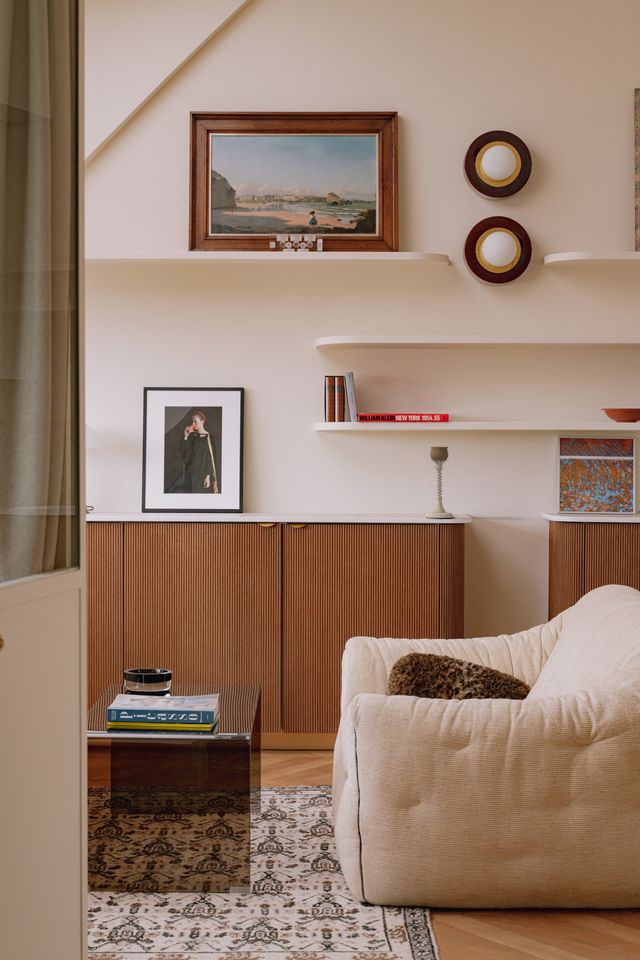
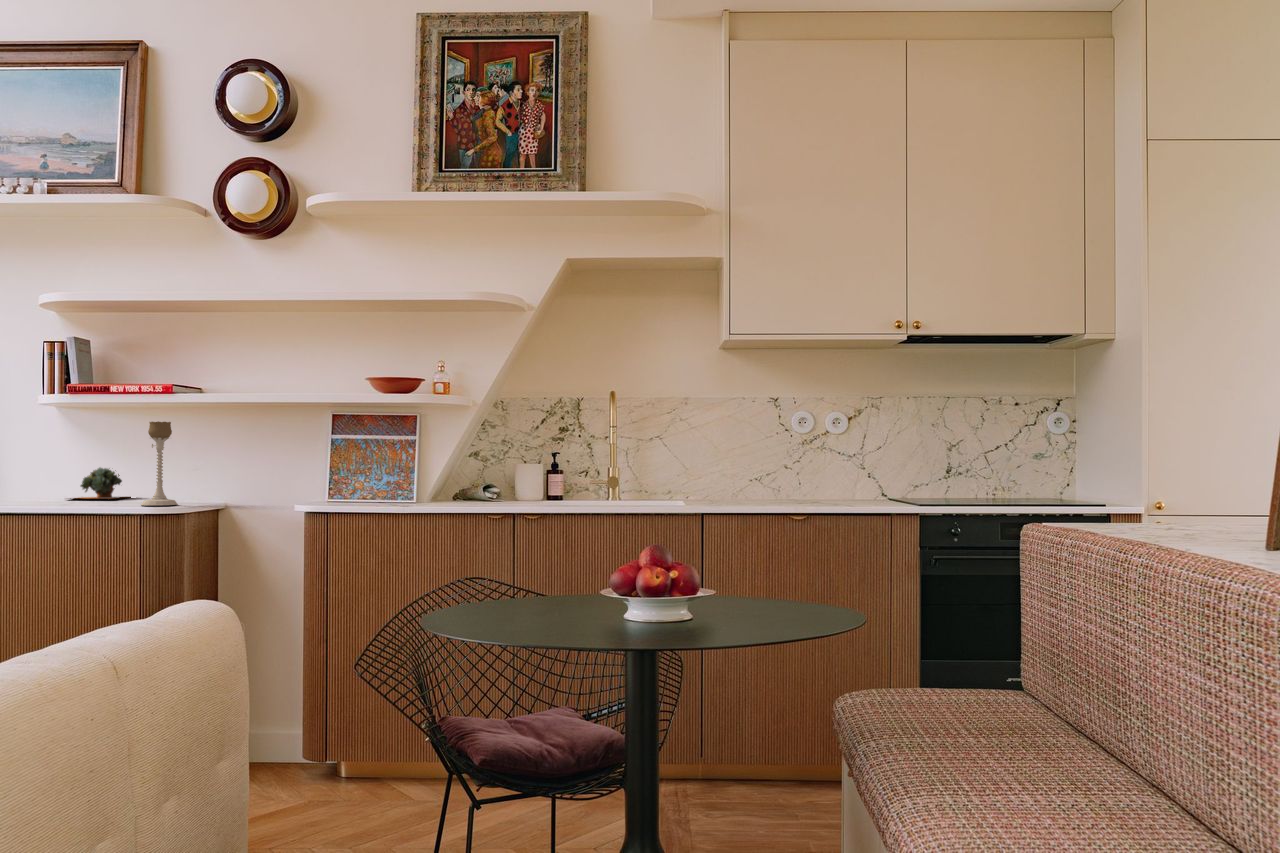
succulent plant: none [325,484,377,512] -> present [72,467,125,499]

